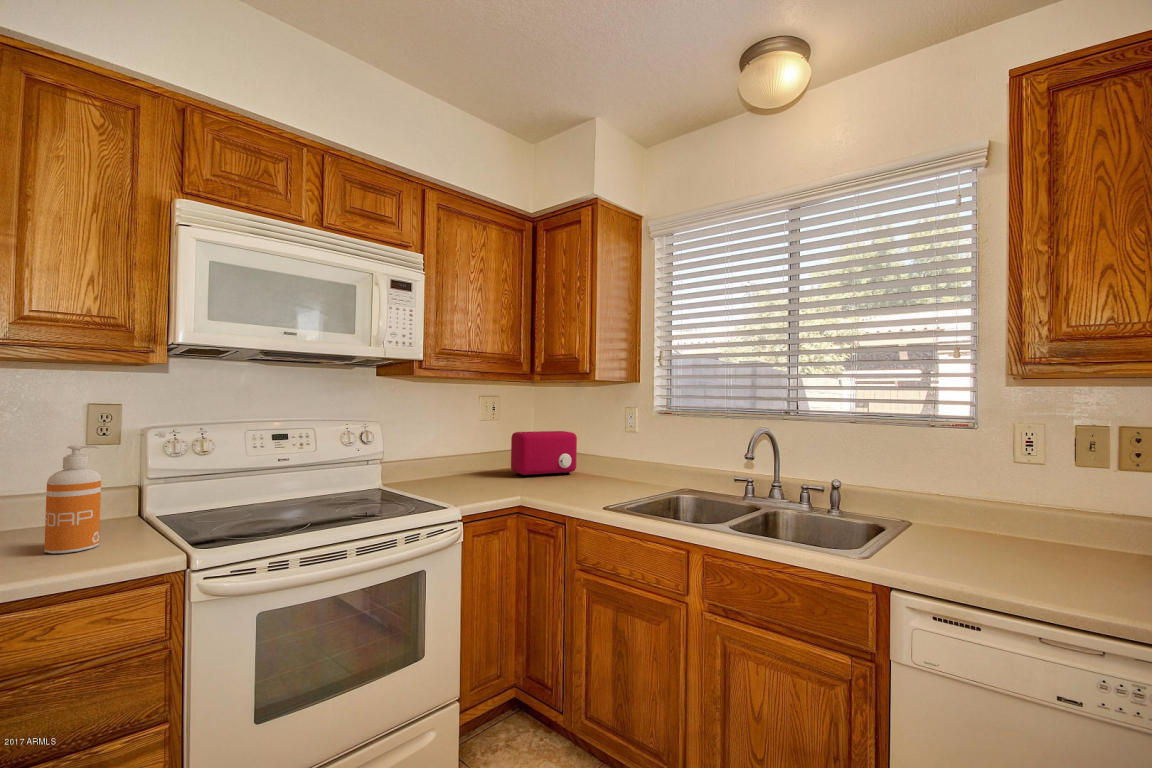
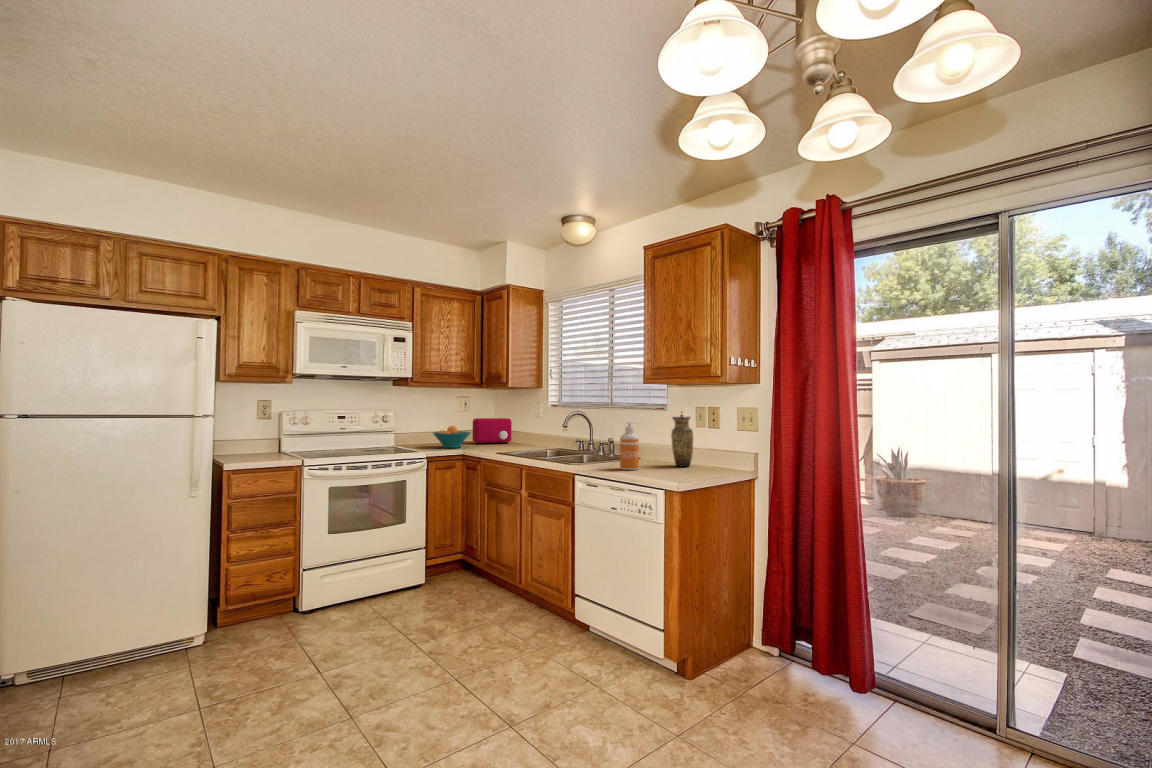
soap dispenser: present [44,445,101,553] -> present [620,422,639,470]
fruit bowl: none [455,449,524,491] -> present [433,426,471,448]
vase: none [1026,449,1087,560] -> present [671,417,693,466]

